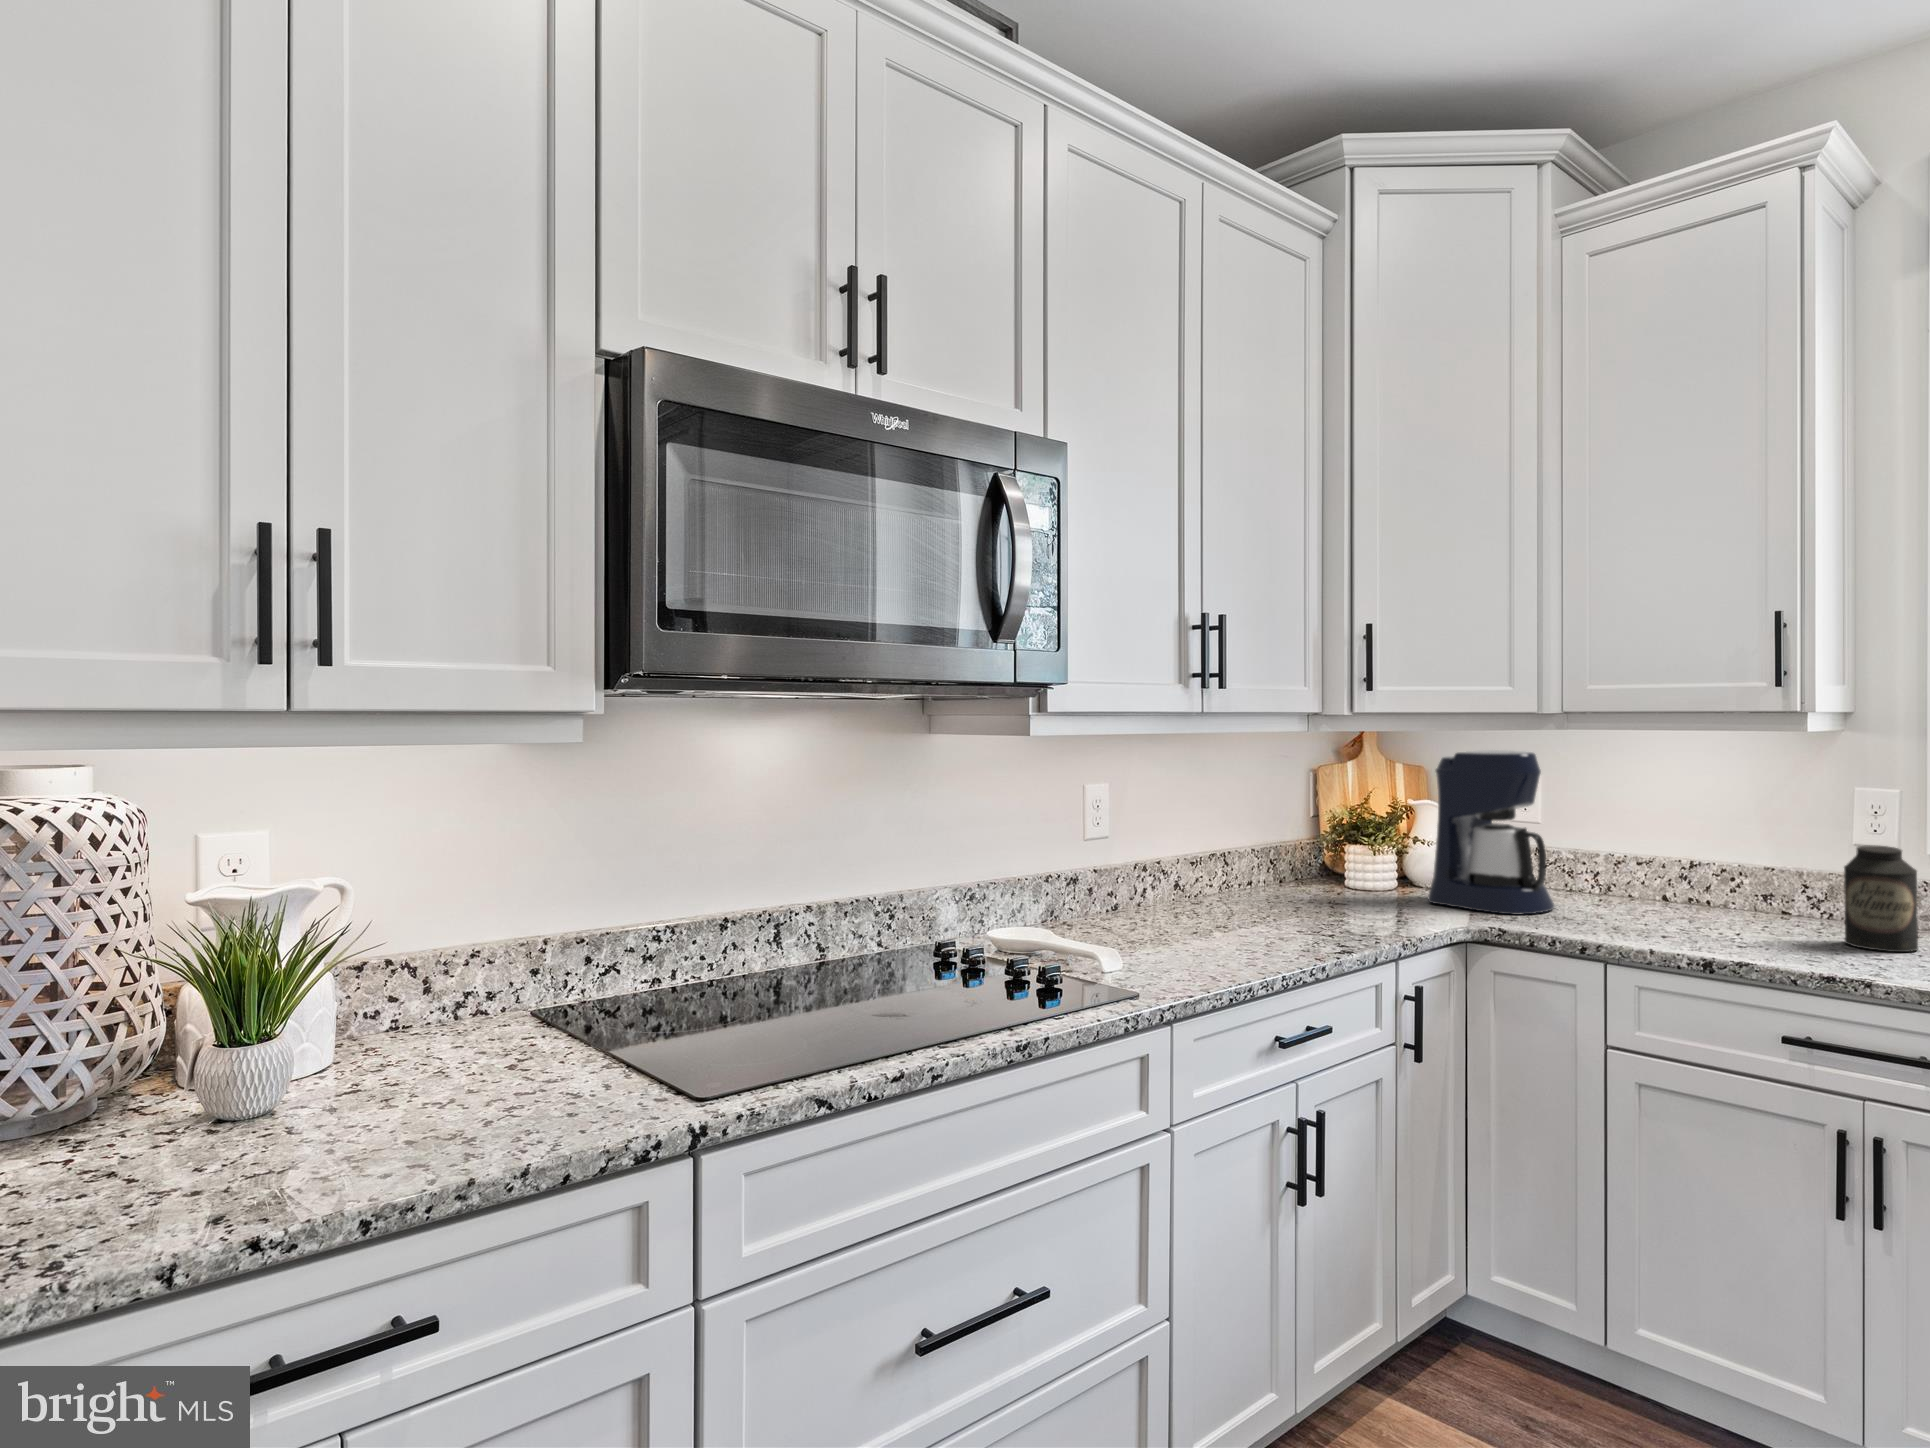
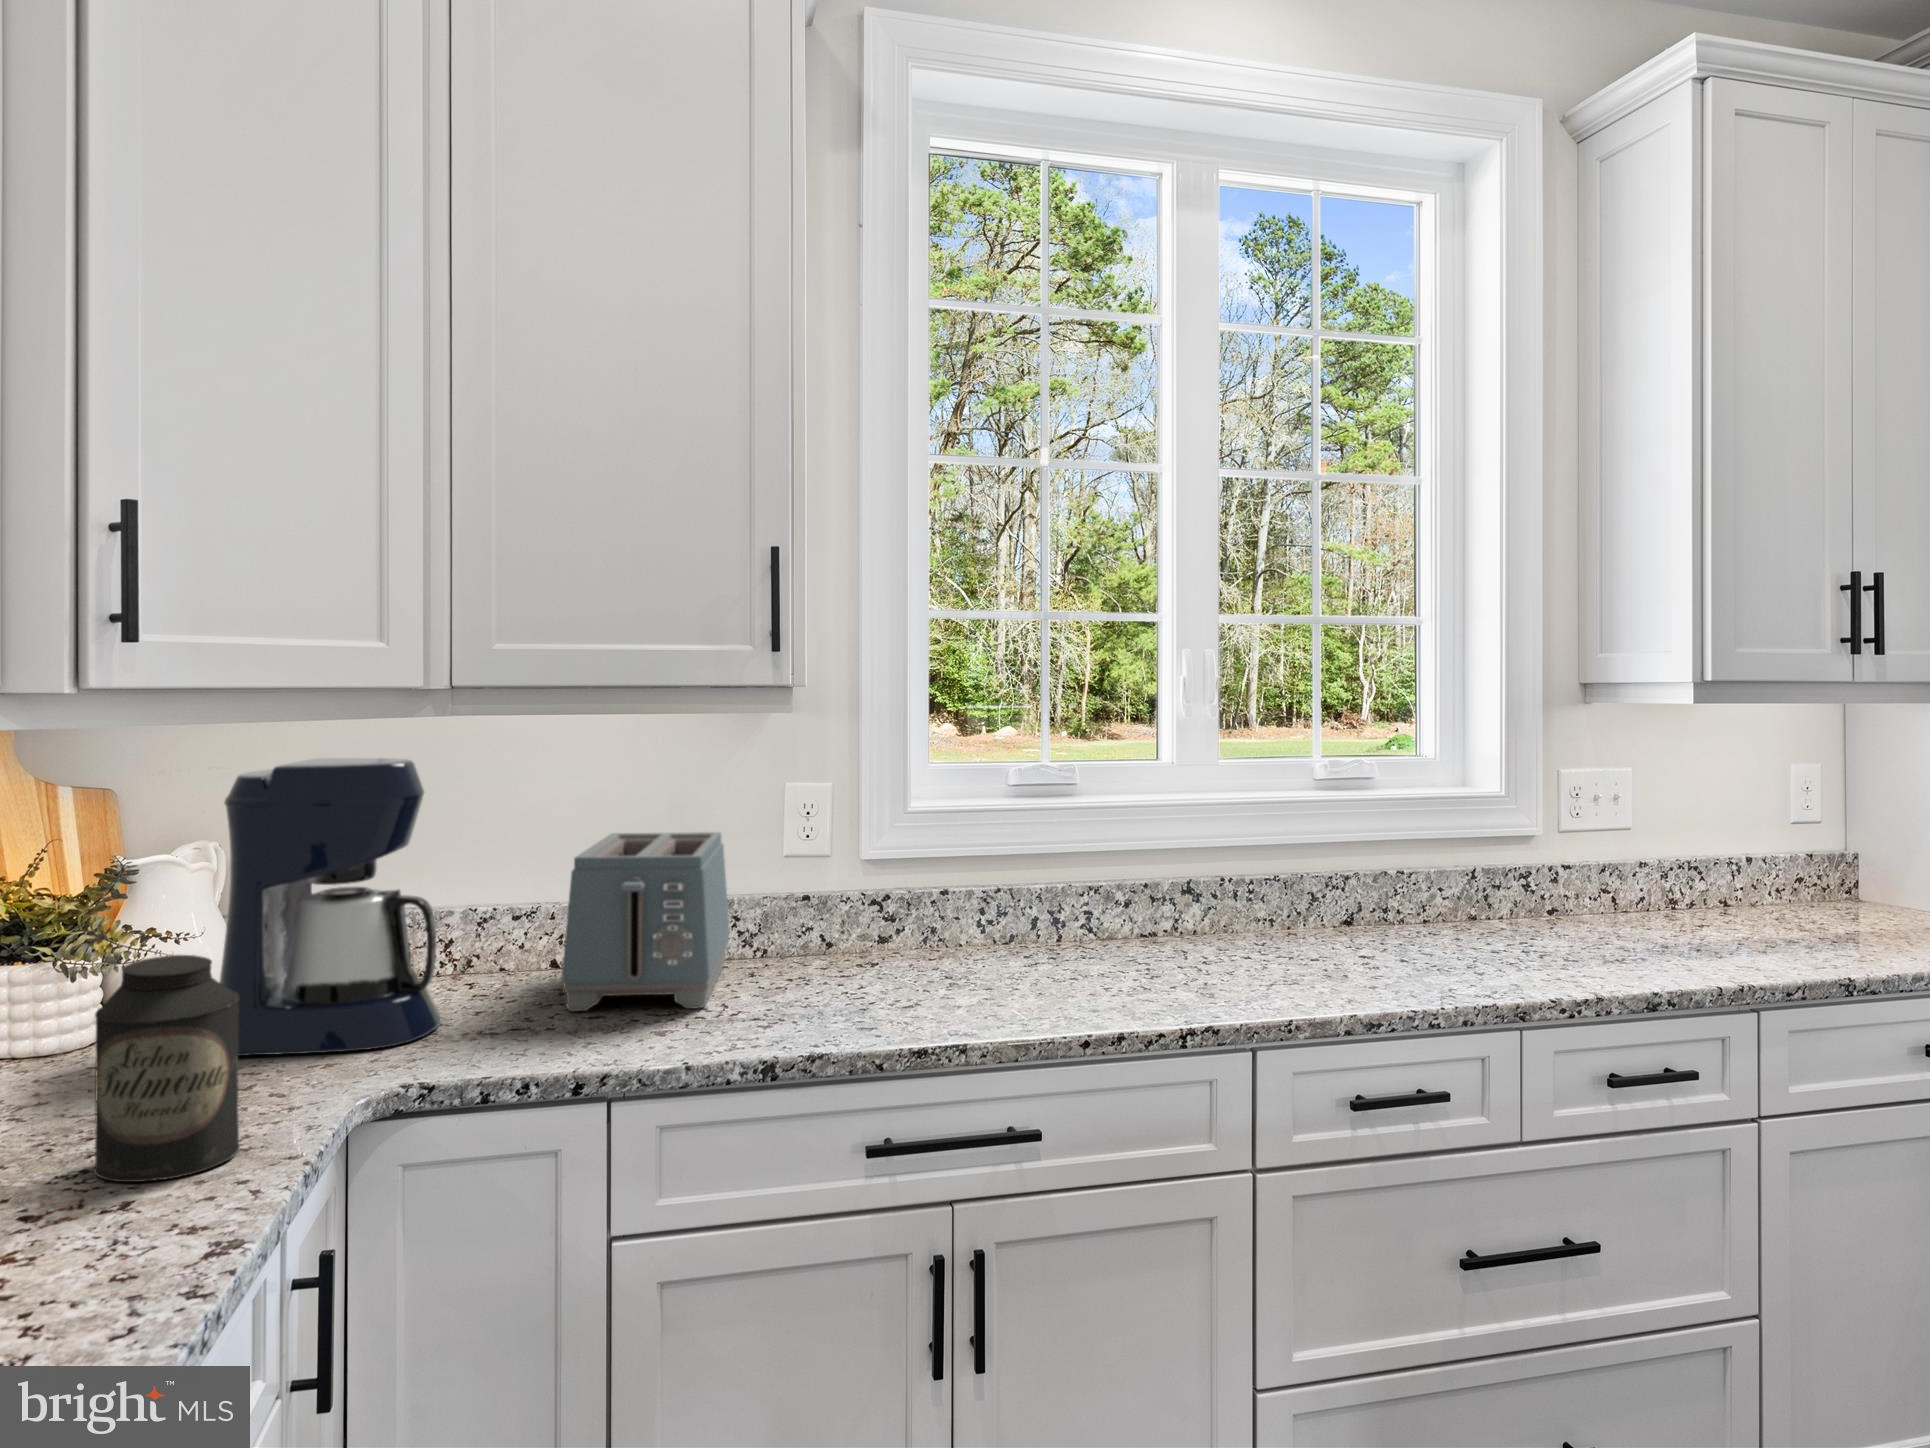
toaster: none [1625,812,1793,933] -> present [562,832,730,1011]
canister: present [1844,845,1918,952] -> present [94,955,240,1182]

